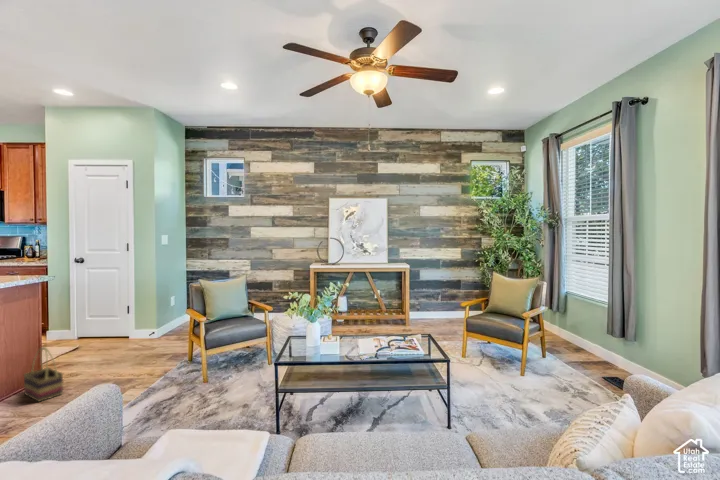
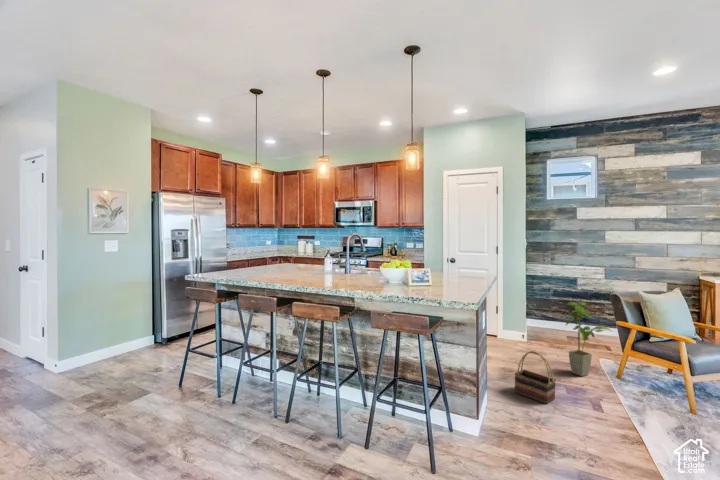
house plant: none [128,291,171,364] -> present [566,302,610,376]

